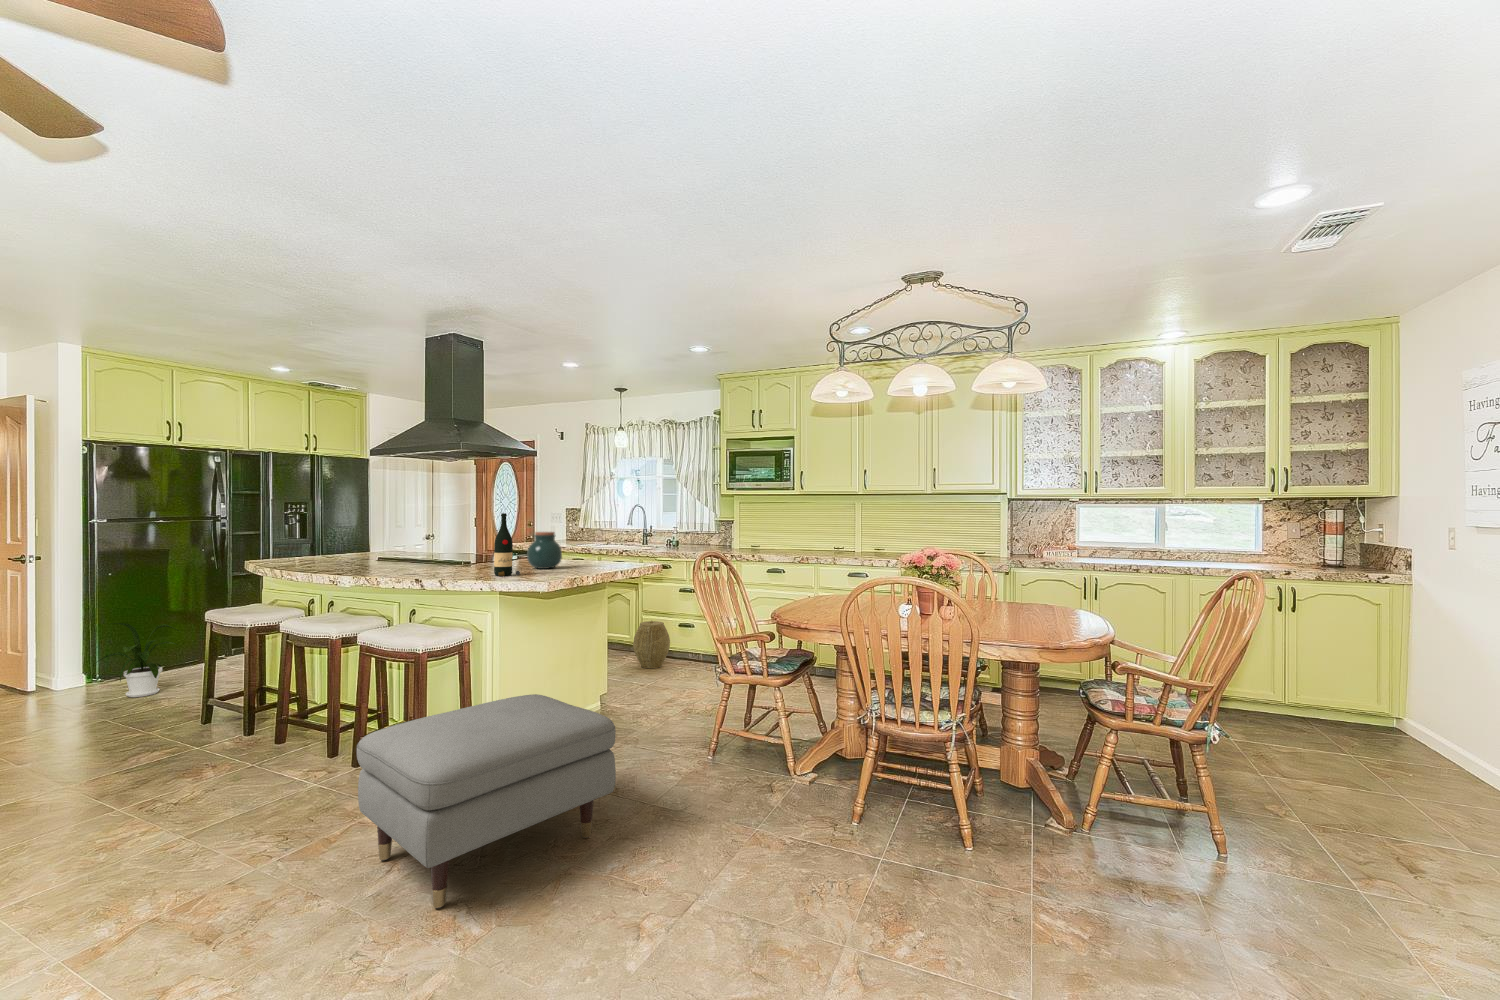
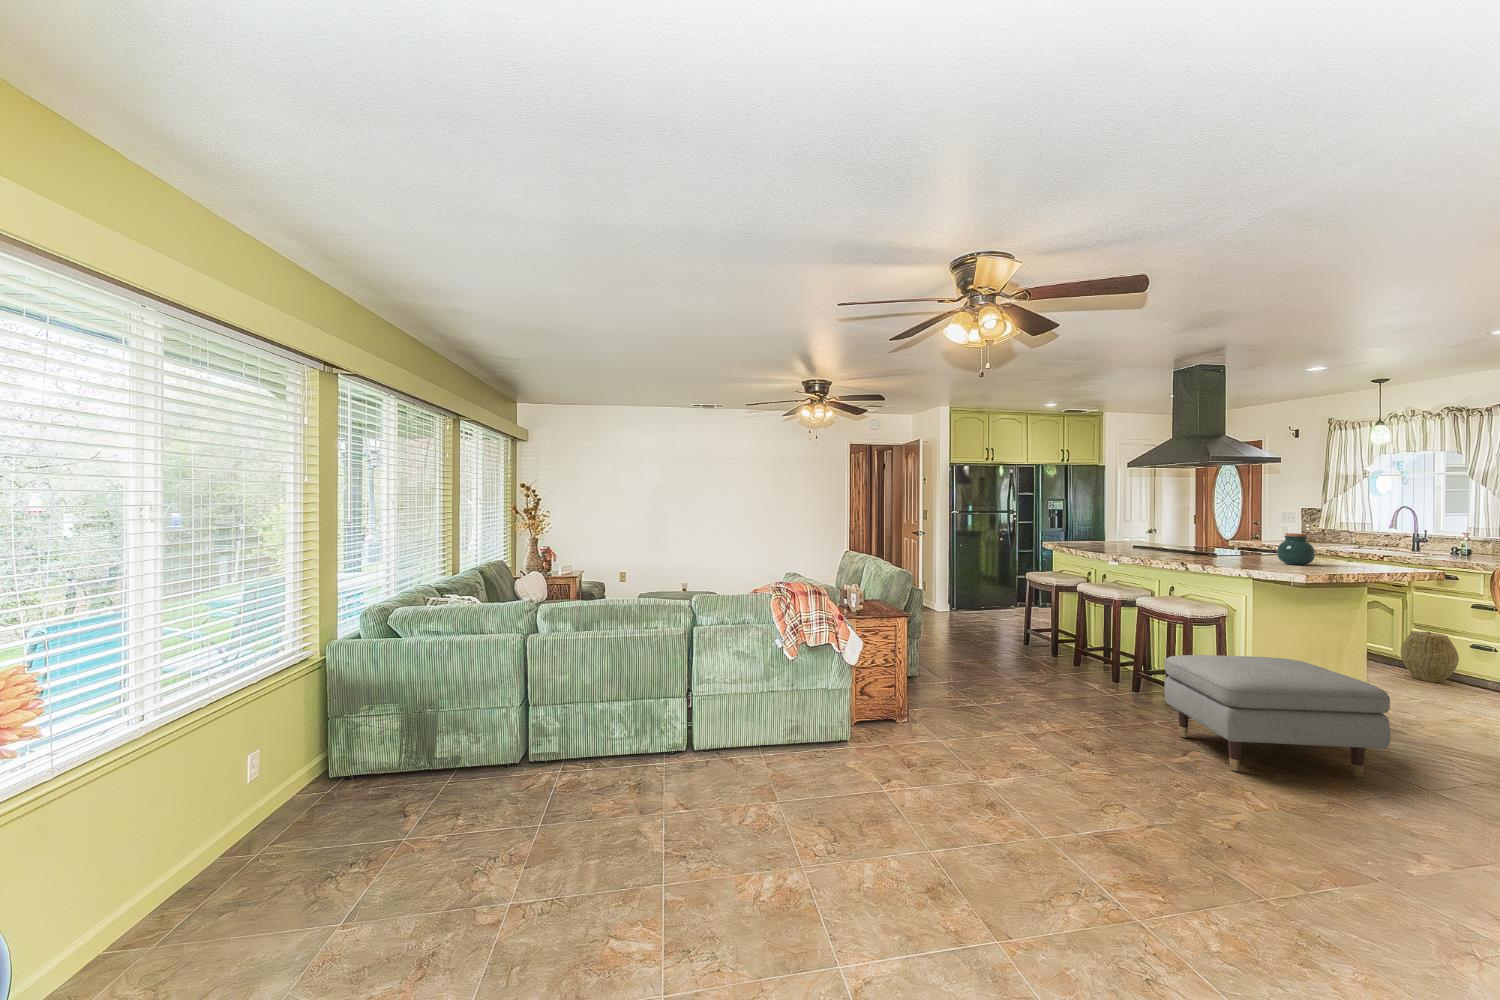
wine bottle: present [494,513,520,576] -> none [1250,518,1276,567]
house plant: present [99,623,179,697] -> none [957,574,999,619]

